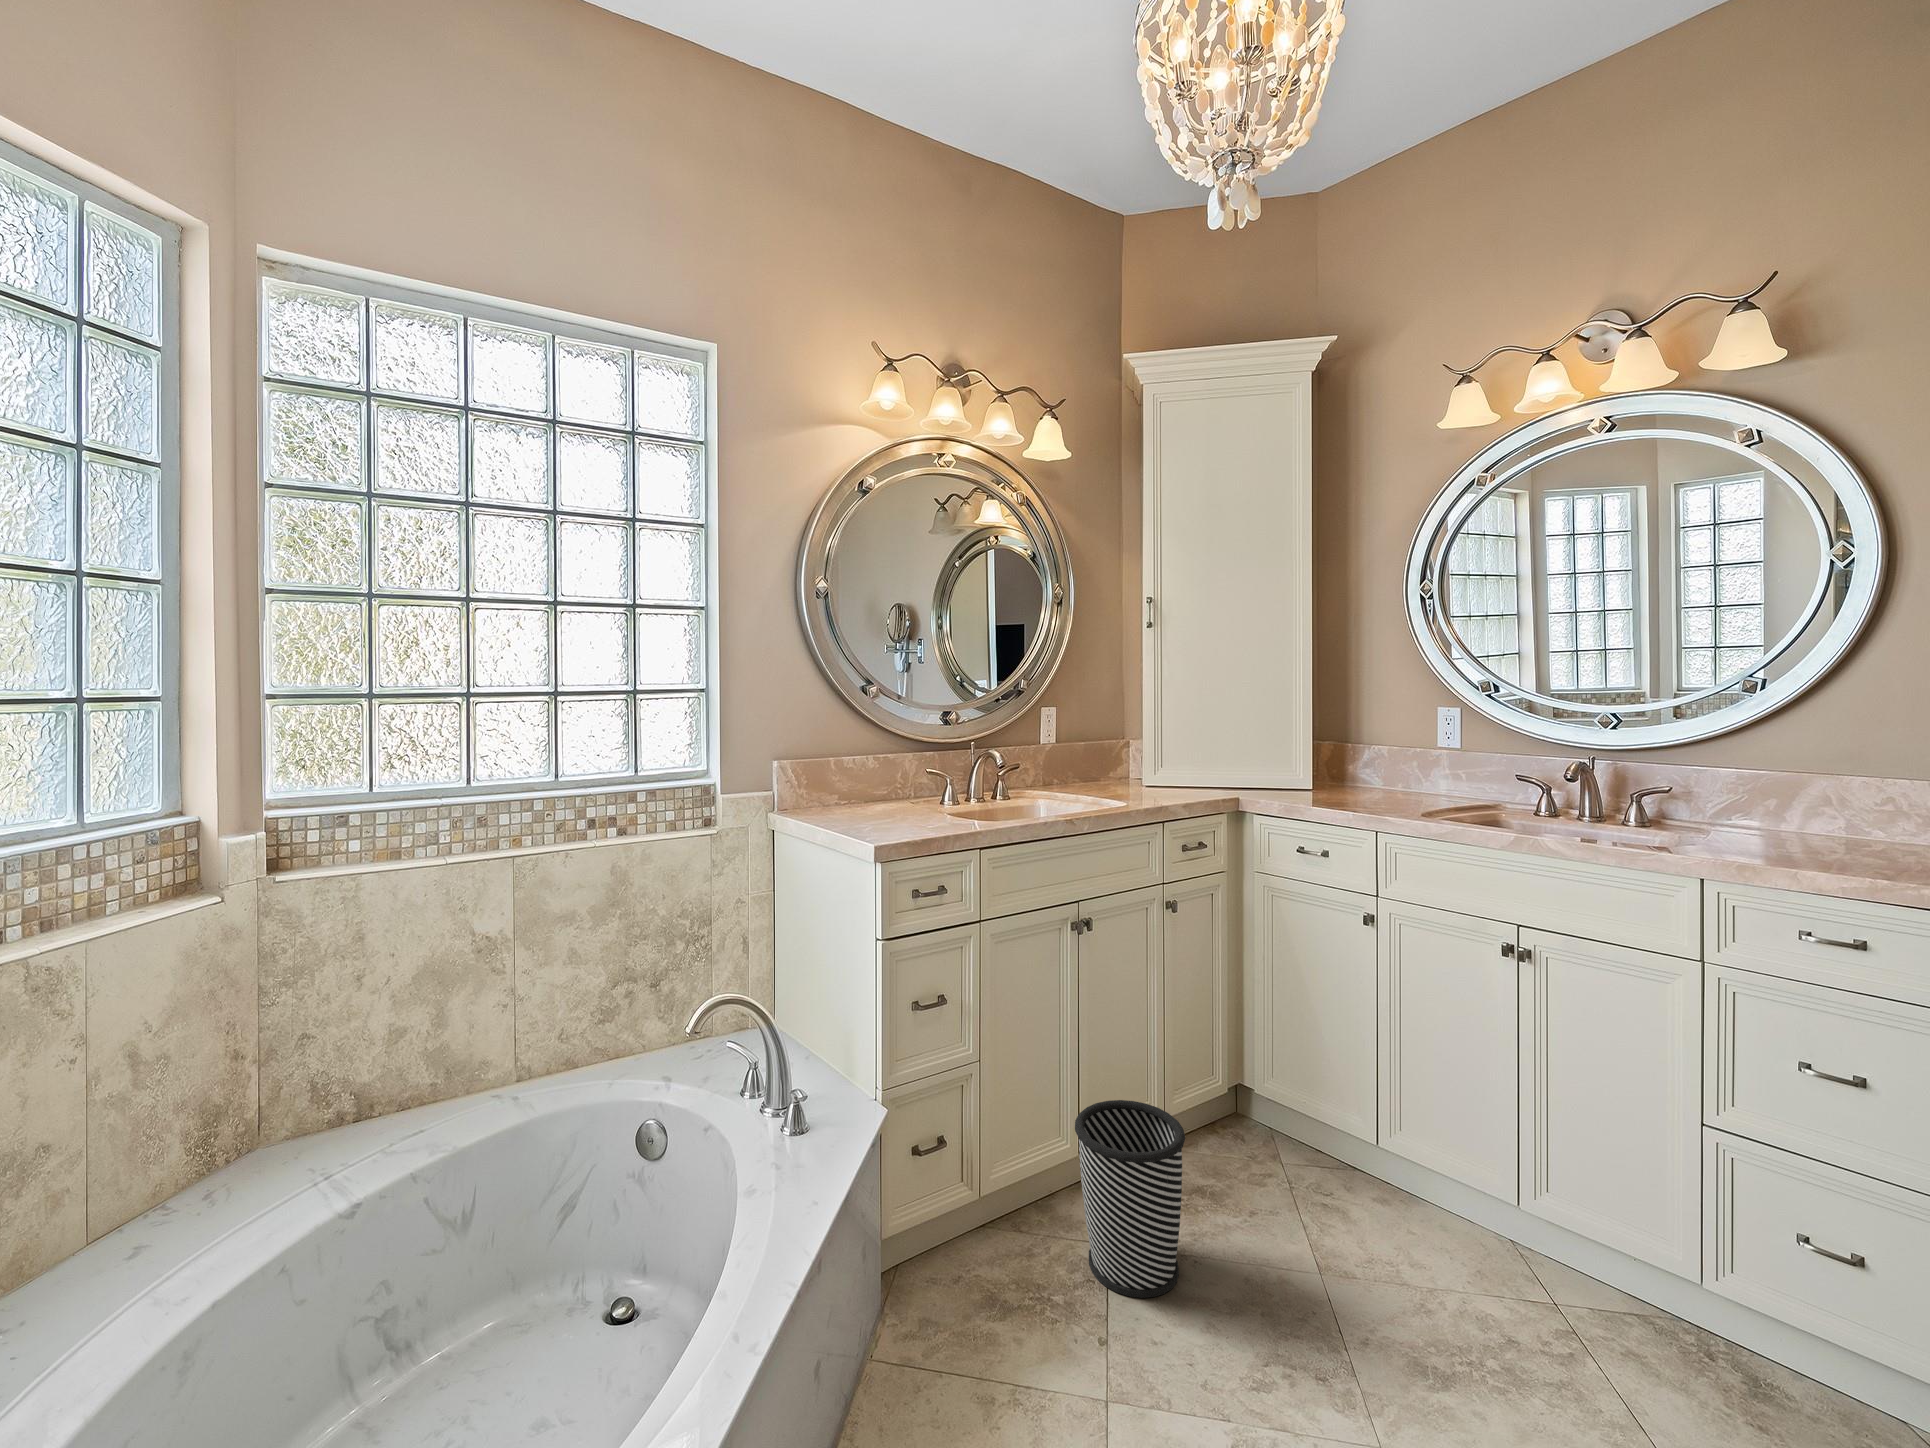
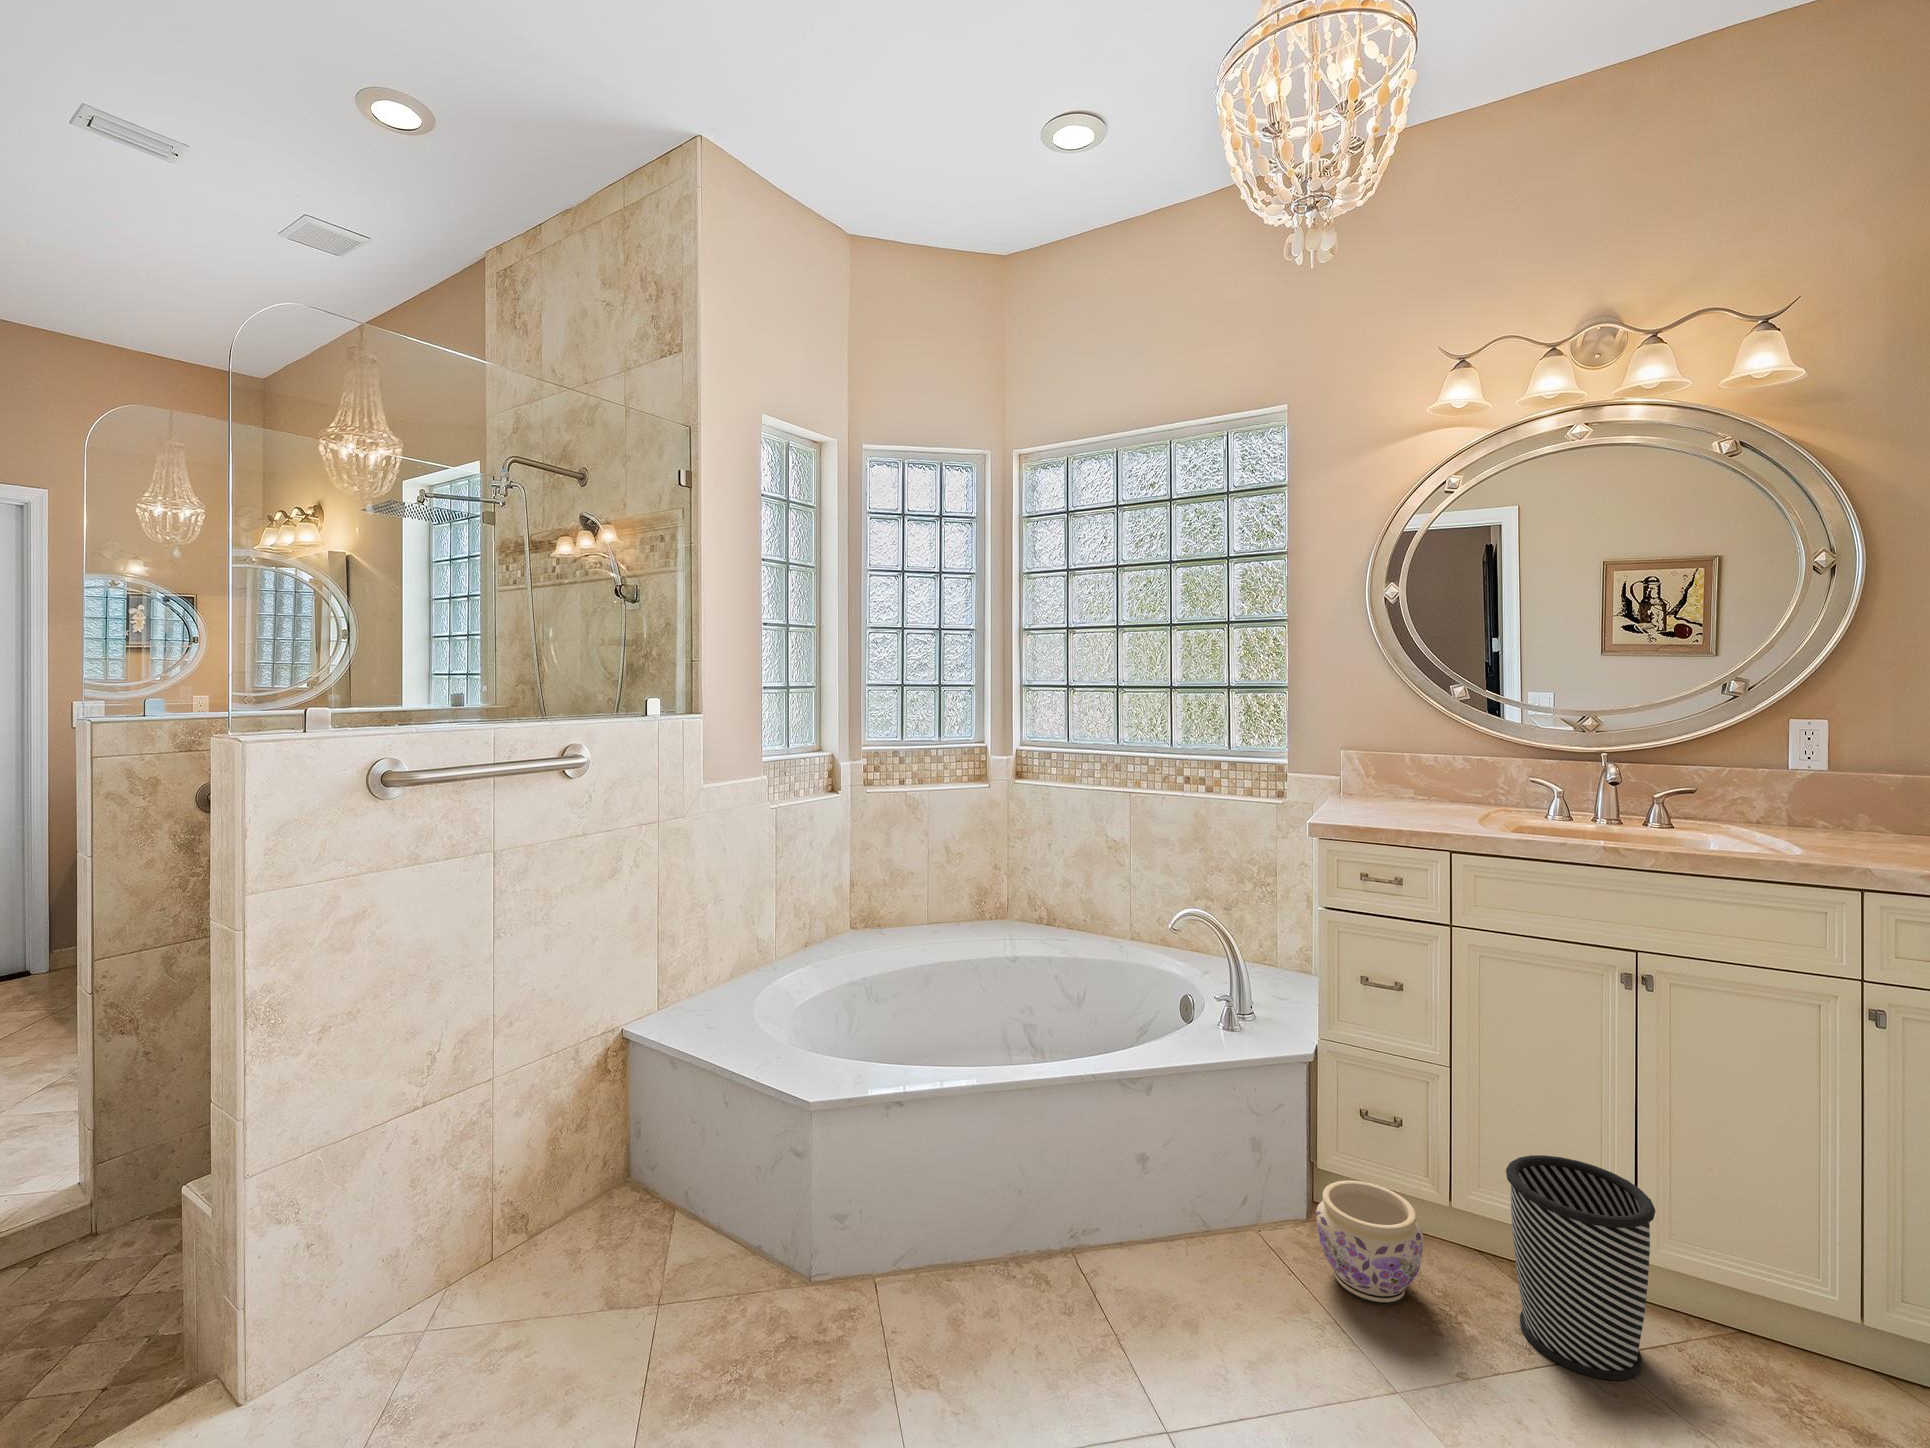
planter: none [950,1226,1056,1372] -> present [1316,1181,1424,1305]

